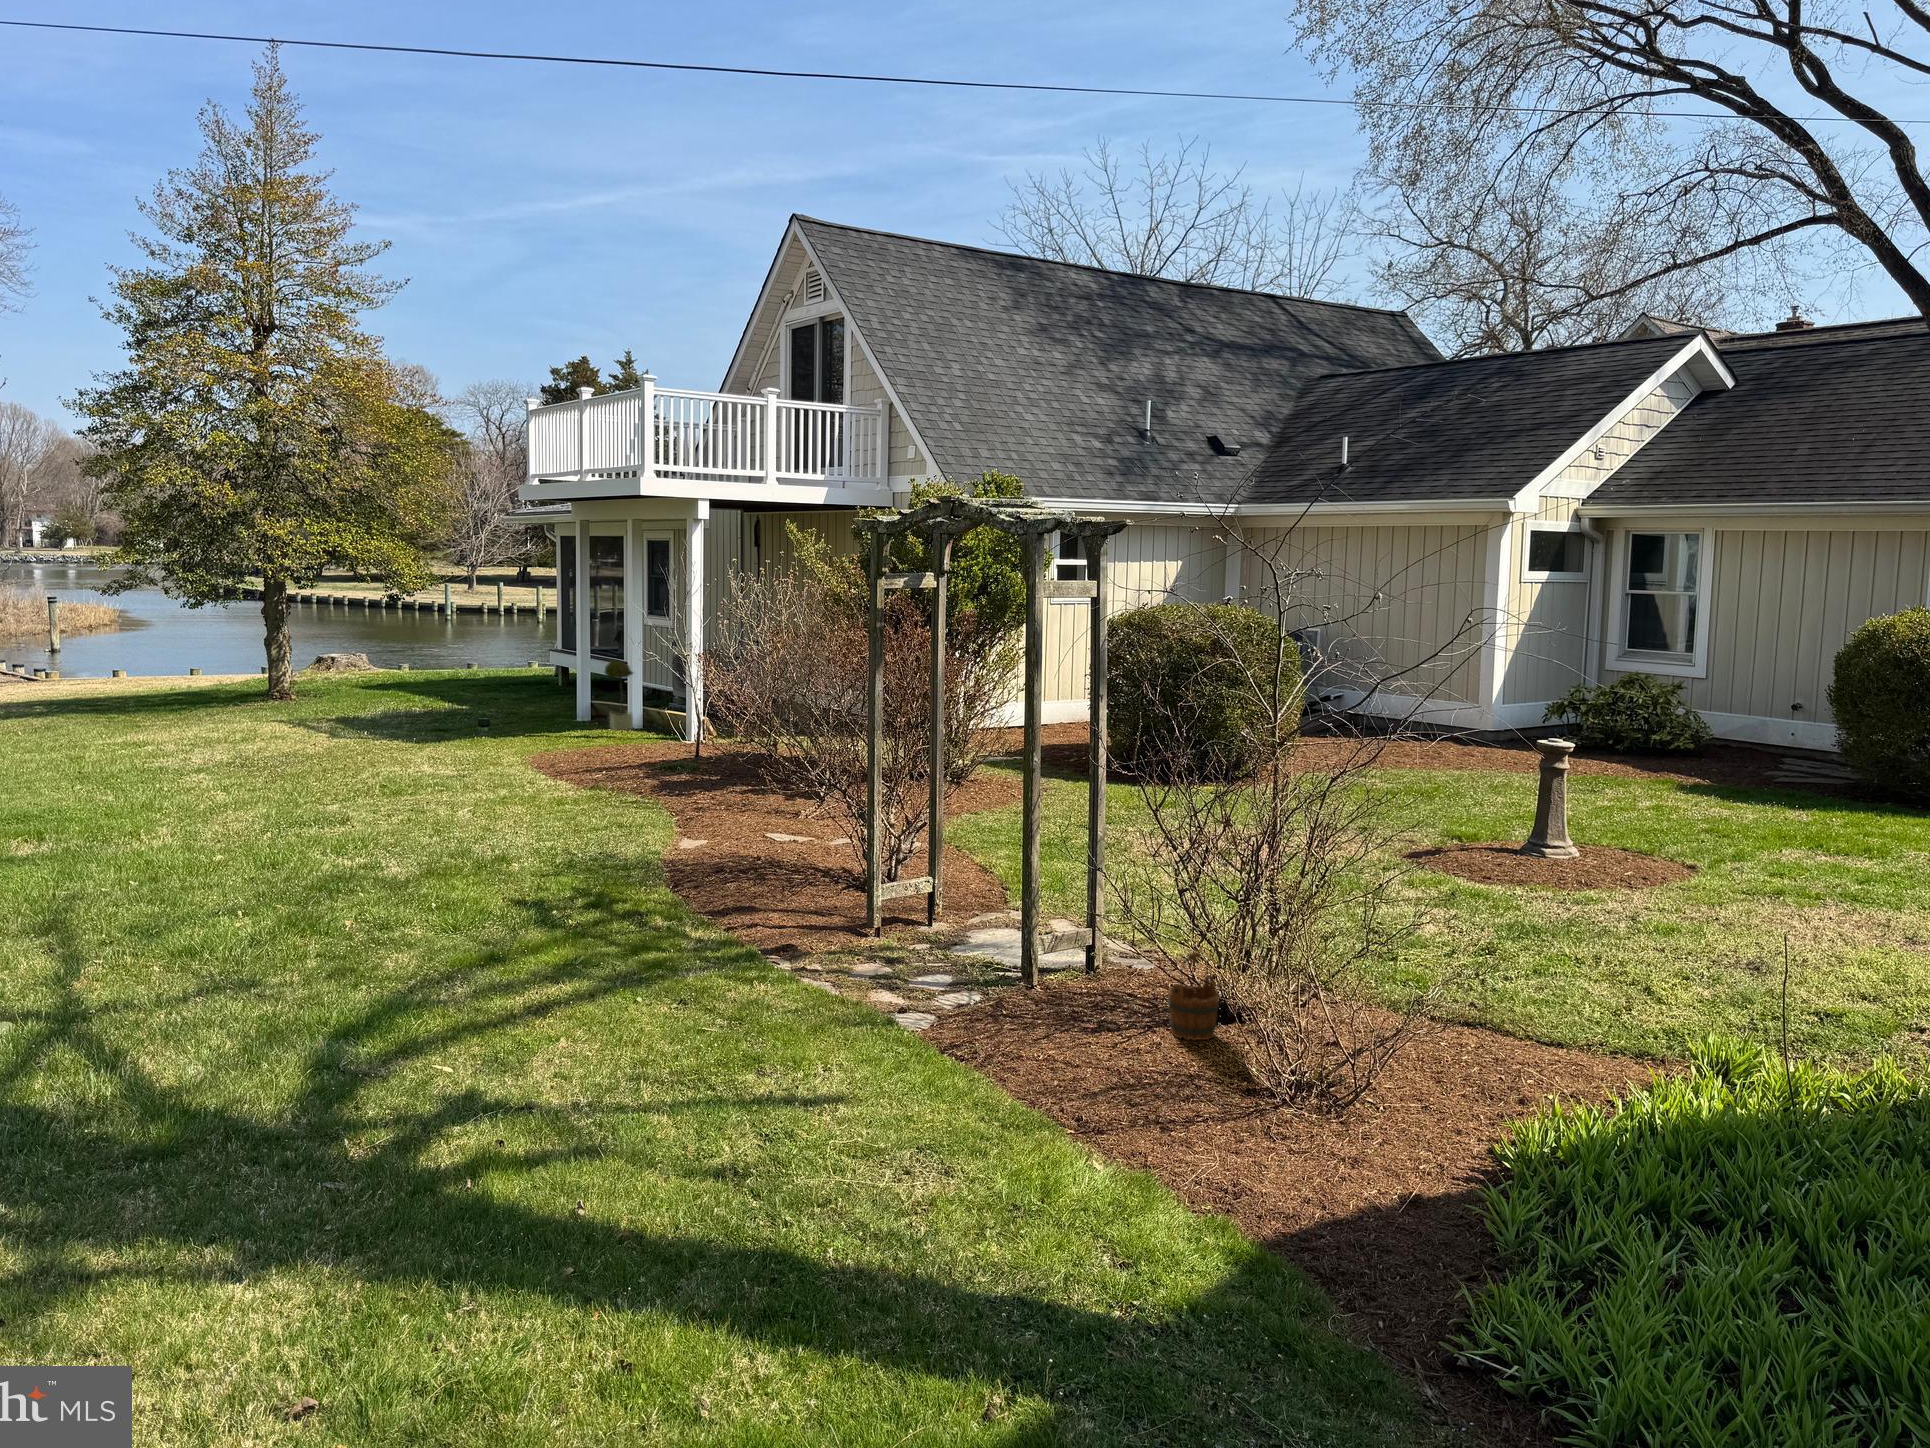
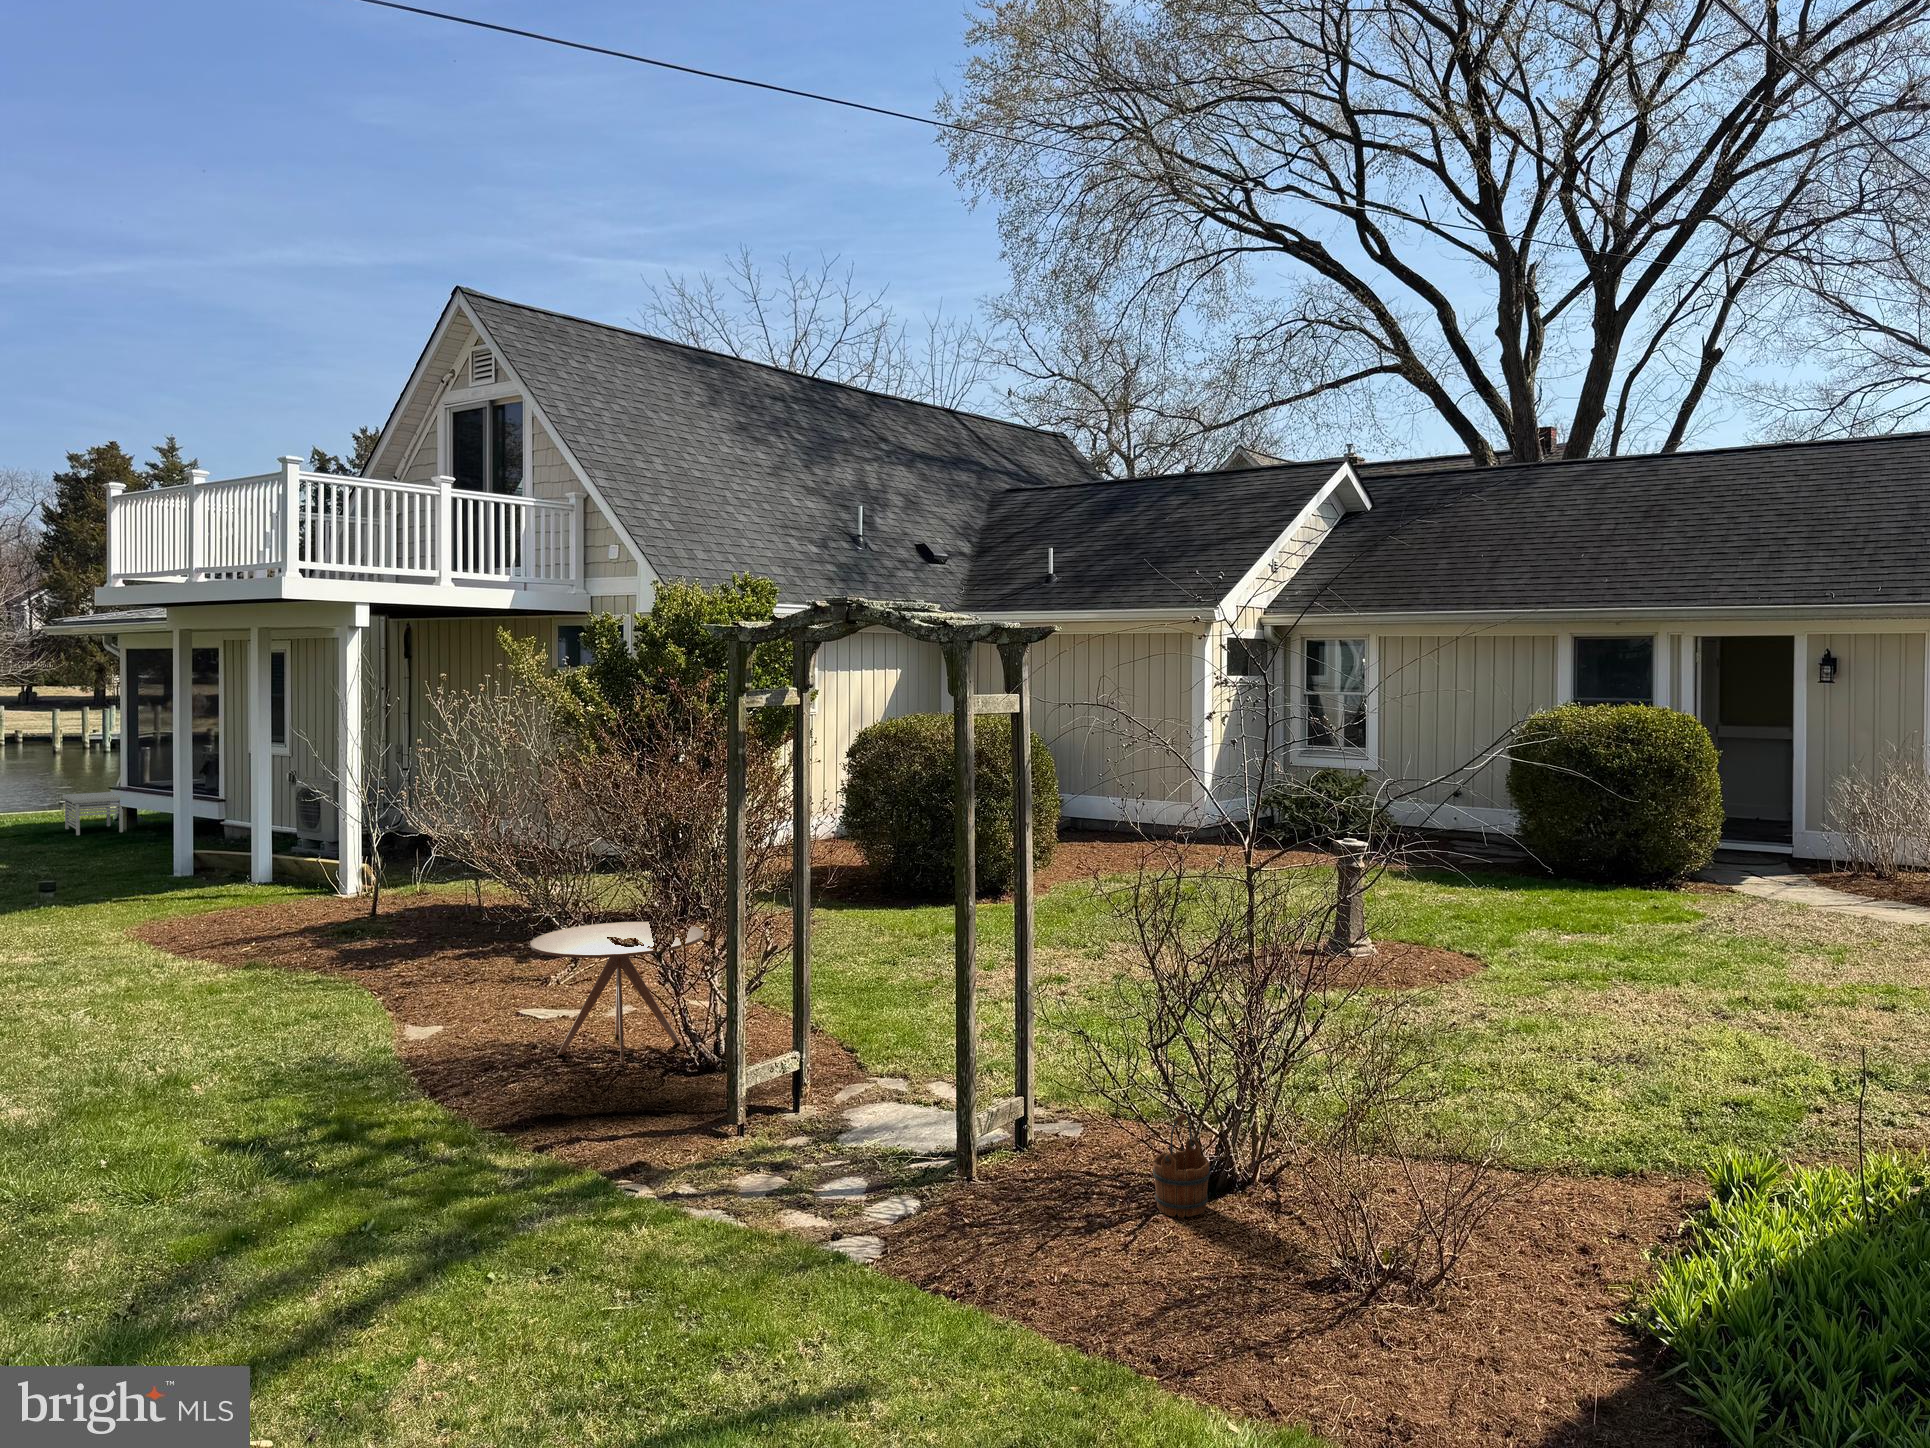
storage bench: none [524,652,564,684] -> present [62,792,123,835]
potted tree: present [605,660,633,730] -> none [217,801,259,890]
round table: none [754,765,891,879] -> present [531,922,704,1065]

